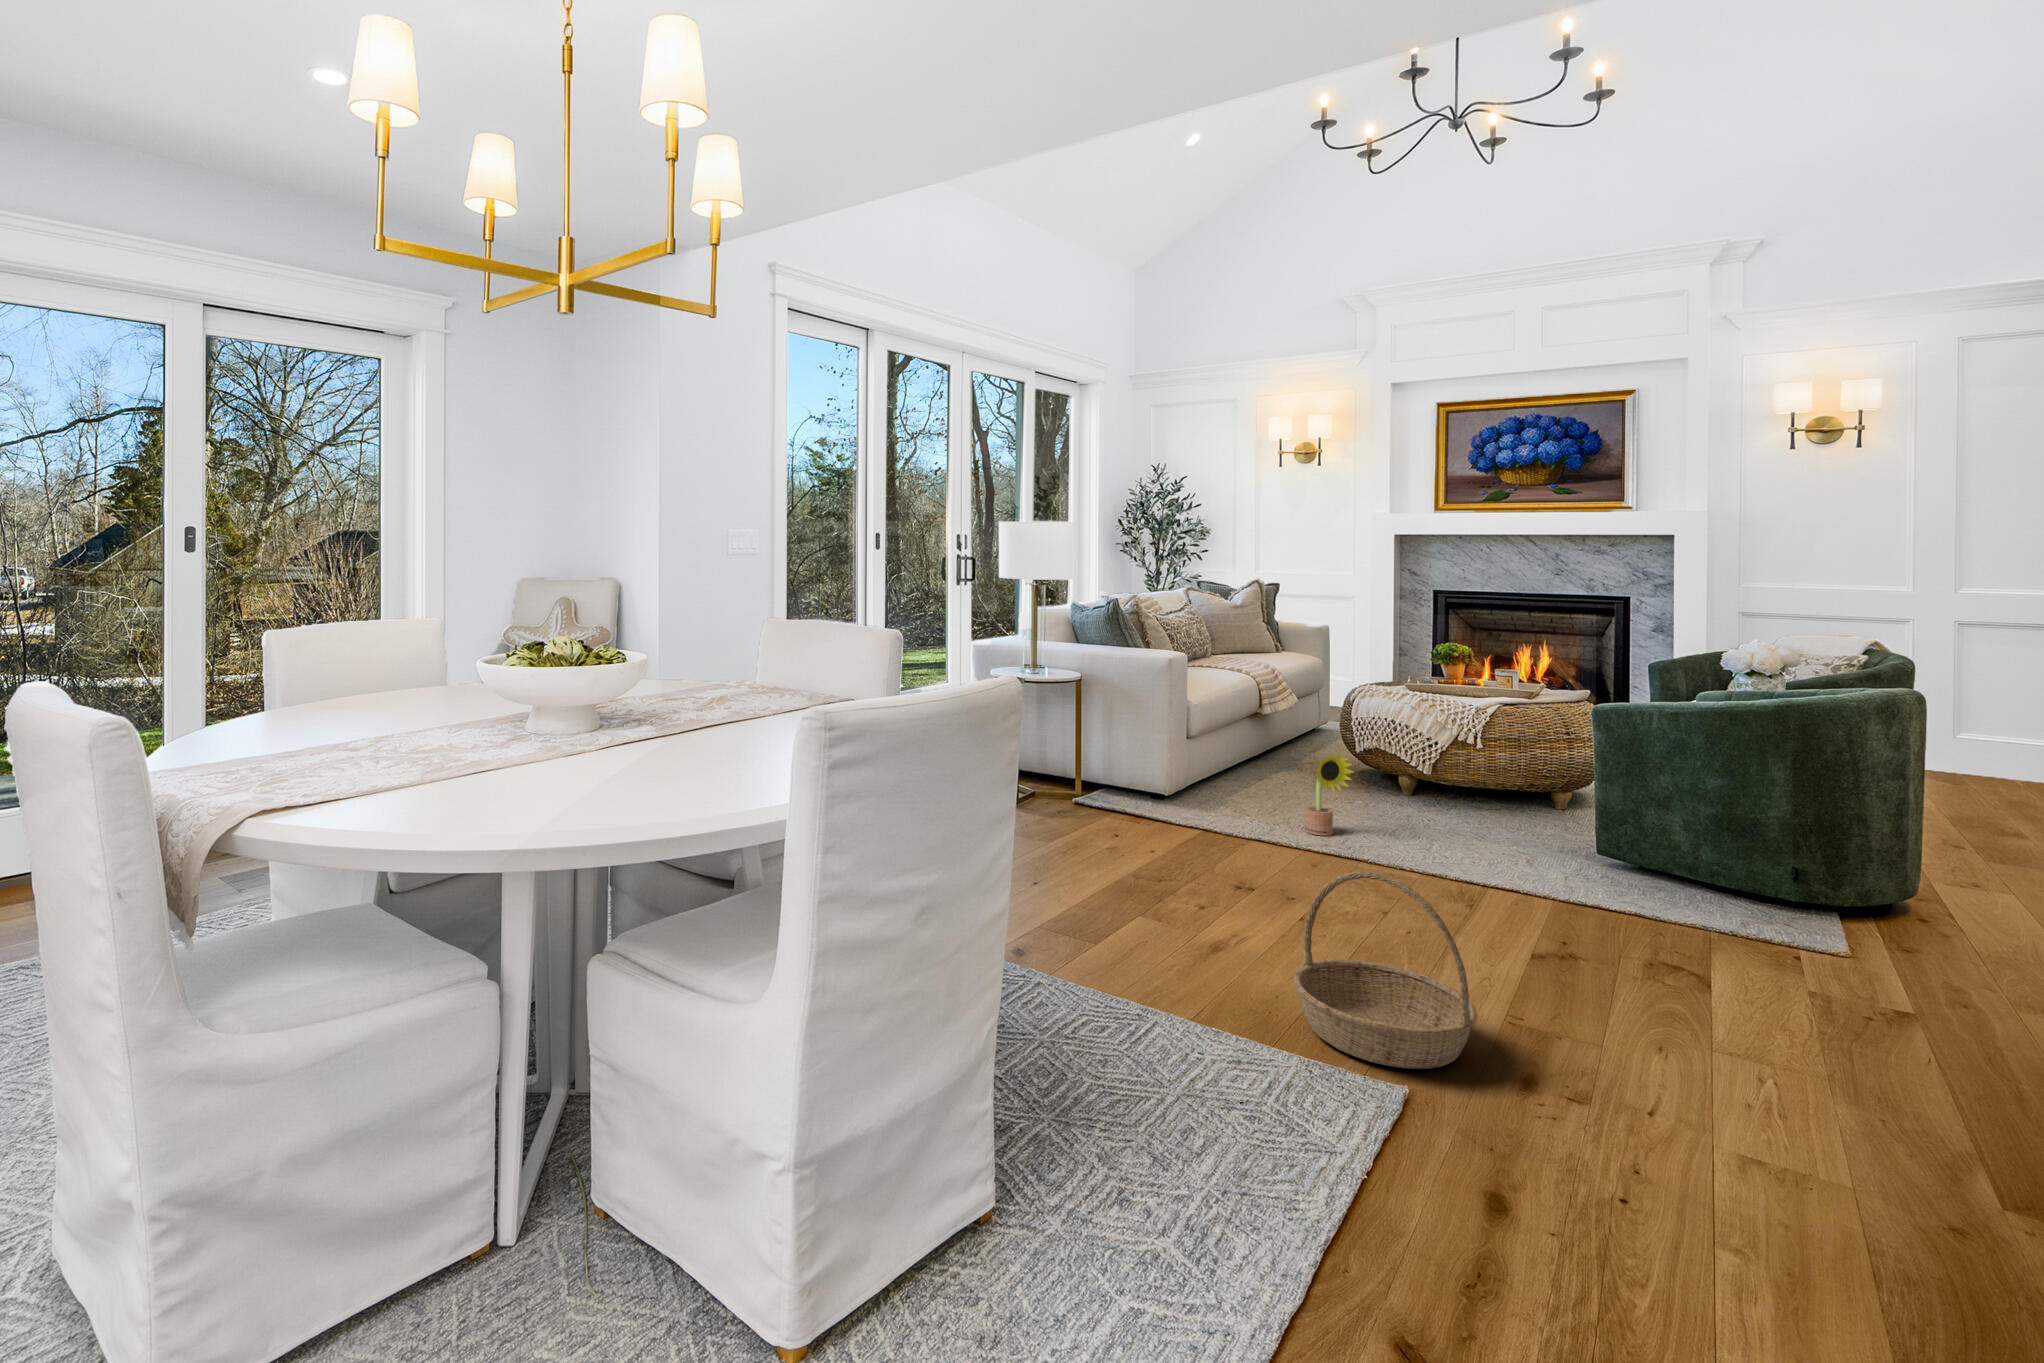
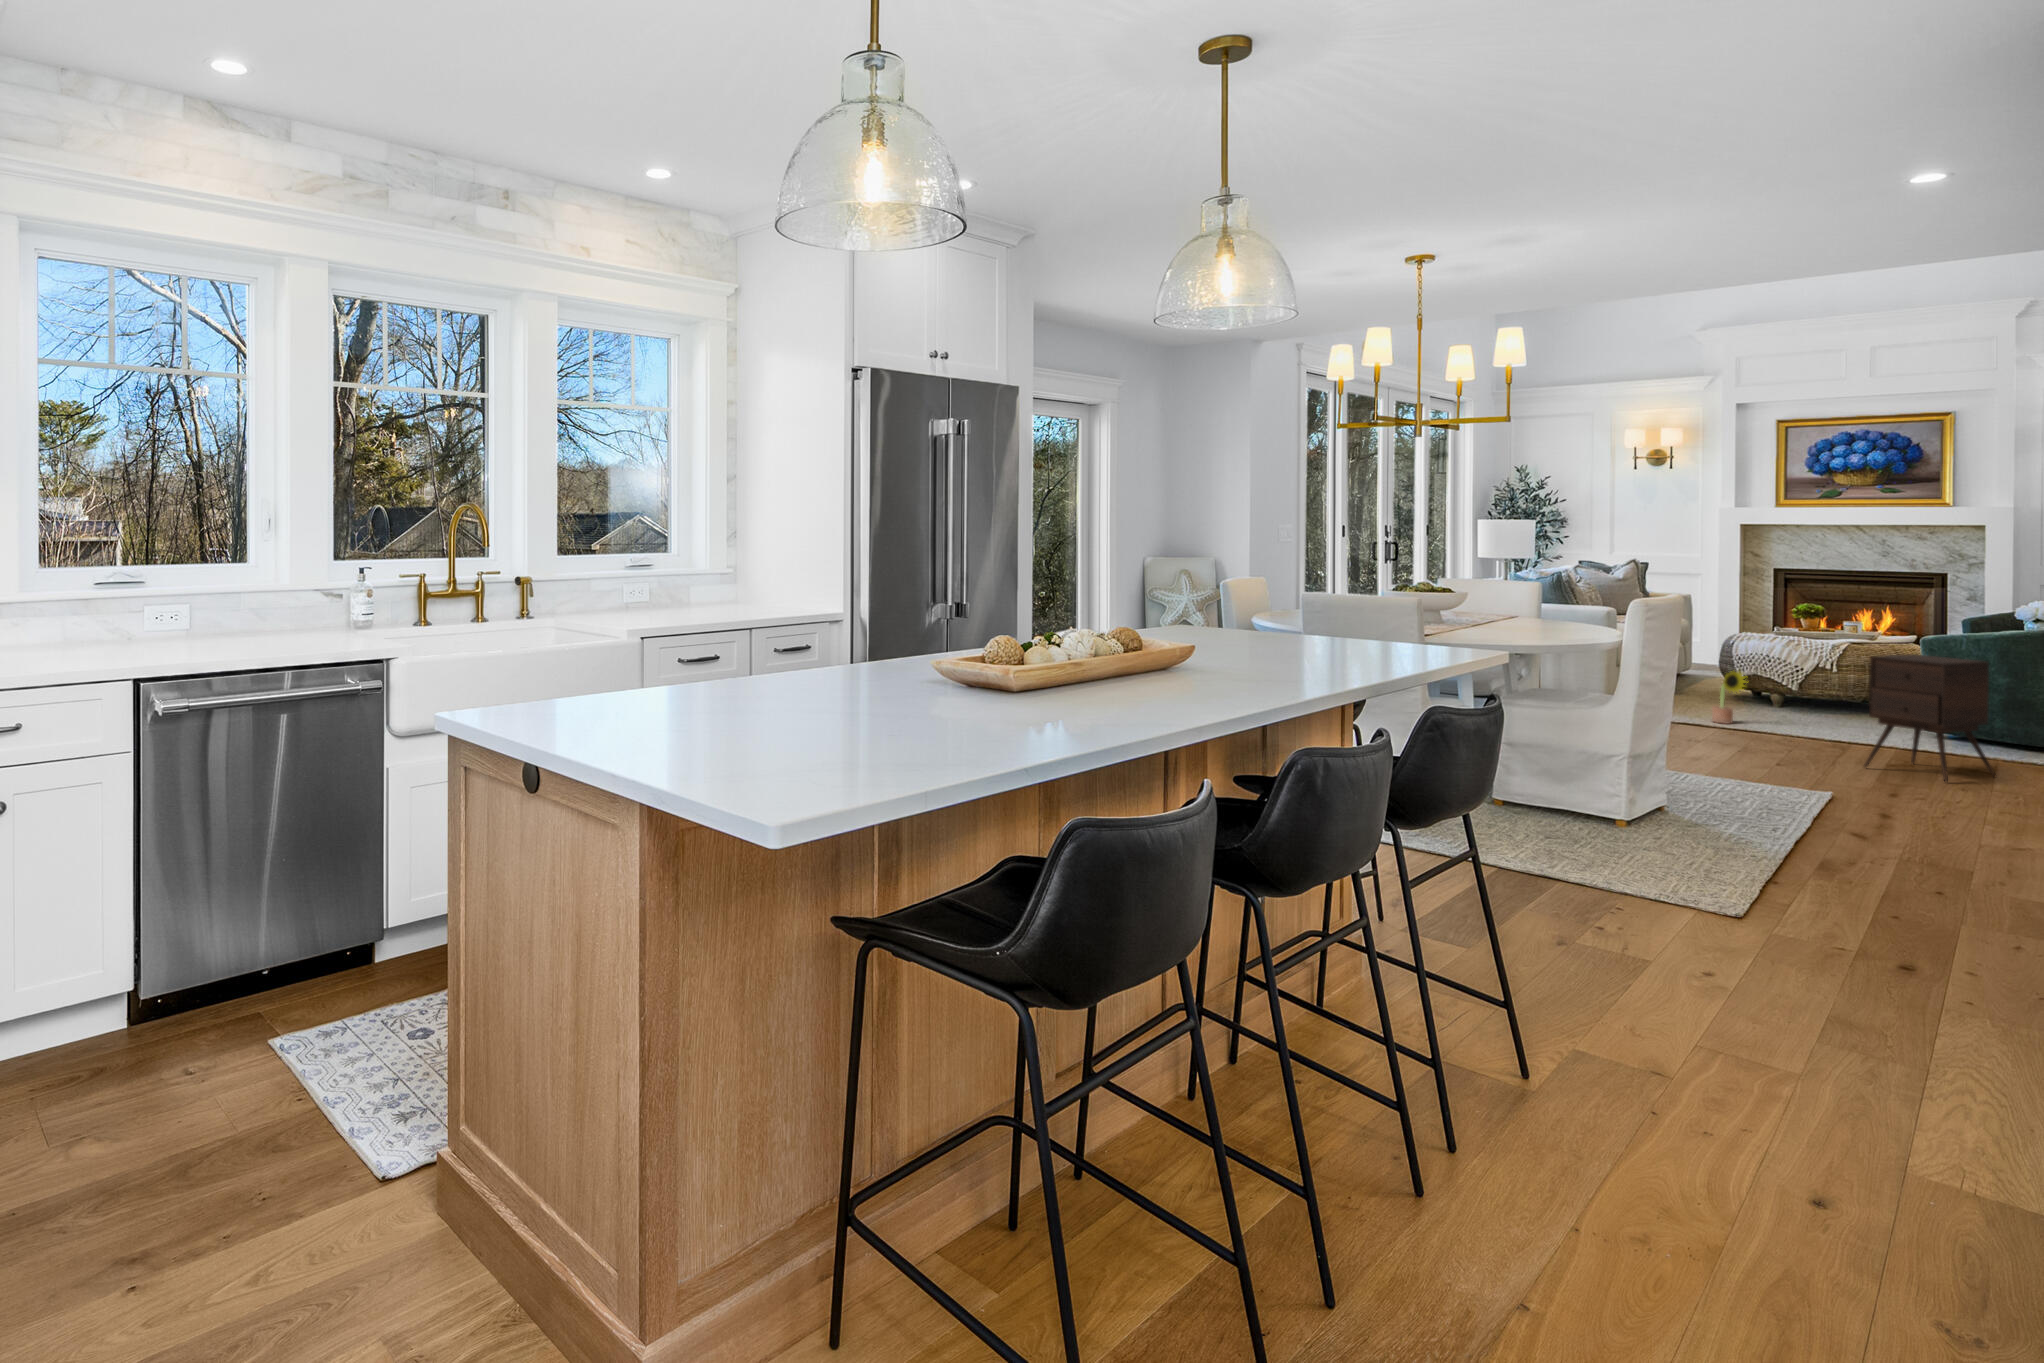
side table: none [1493,759,1718,1026] -> present [1864,654,1996,782]
basket: present [1293,871,1477,1069] -> none [1757,701,1863,790]

